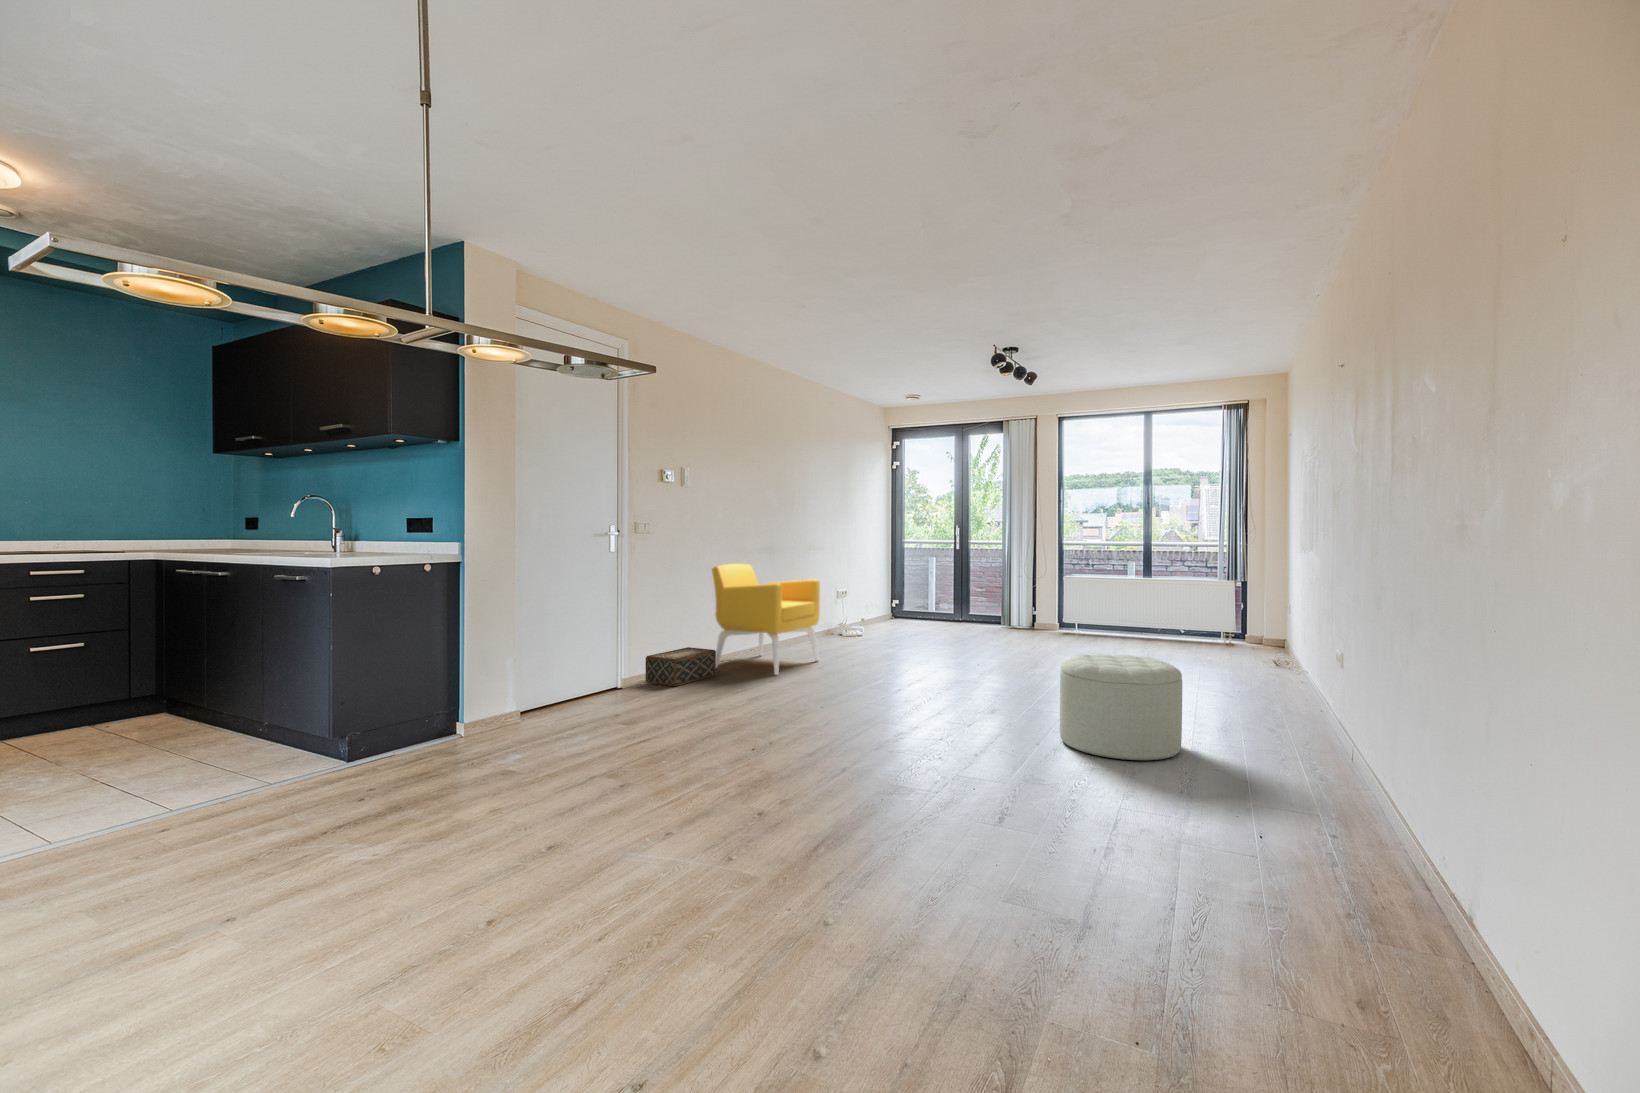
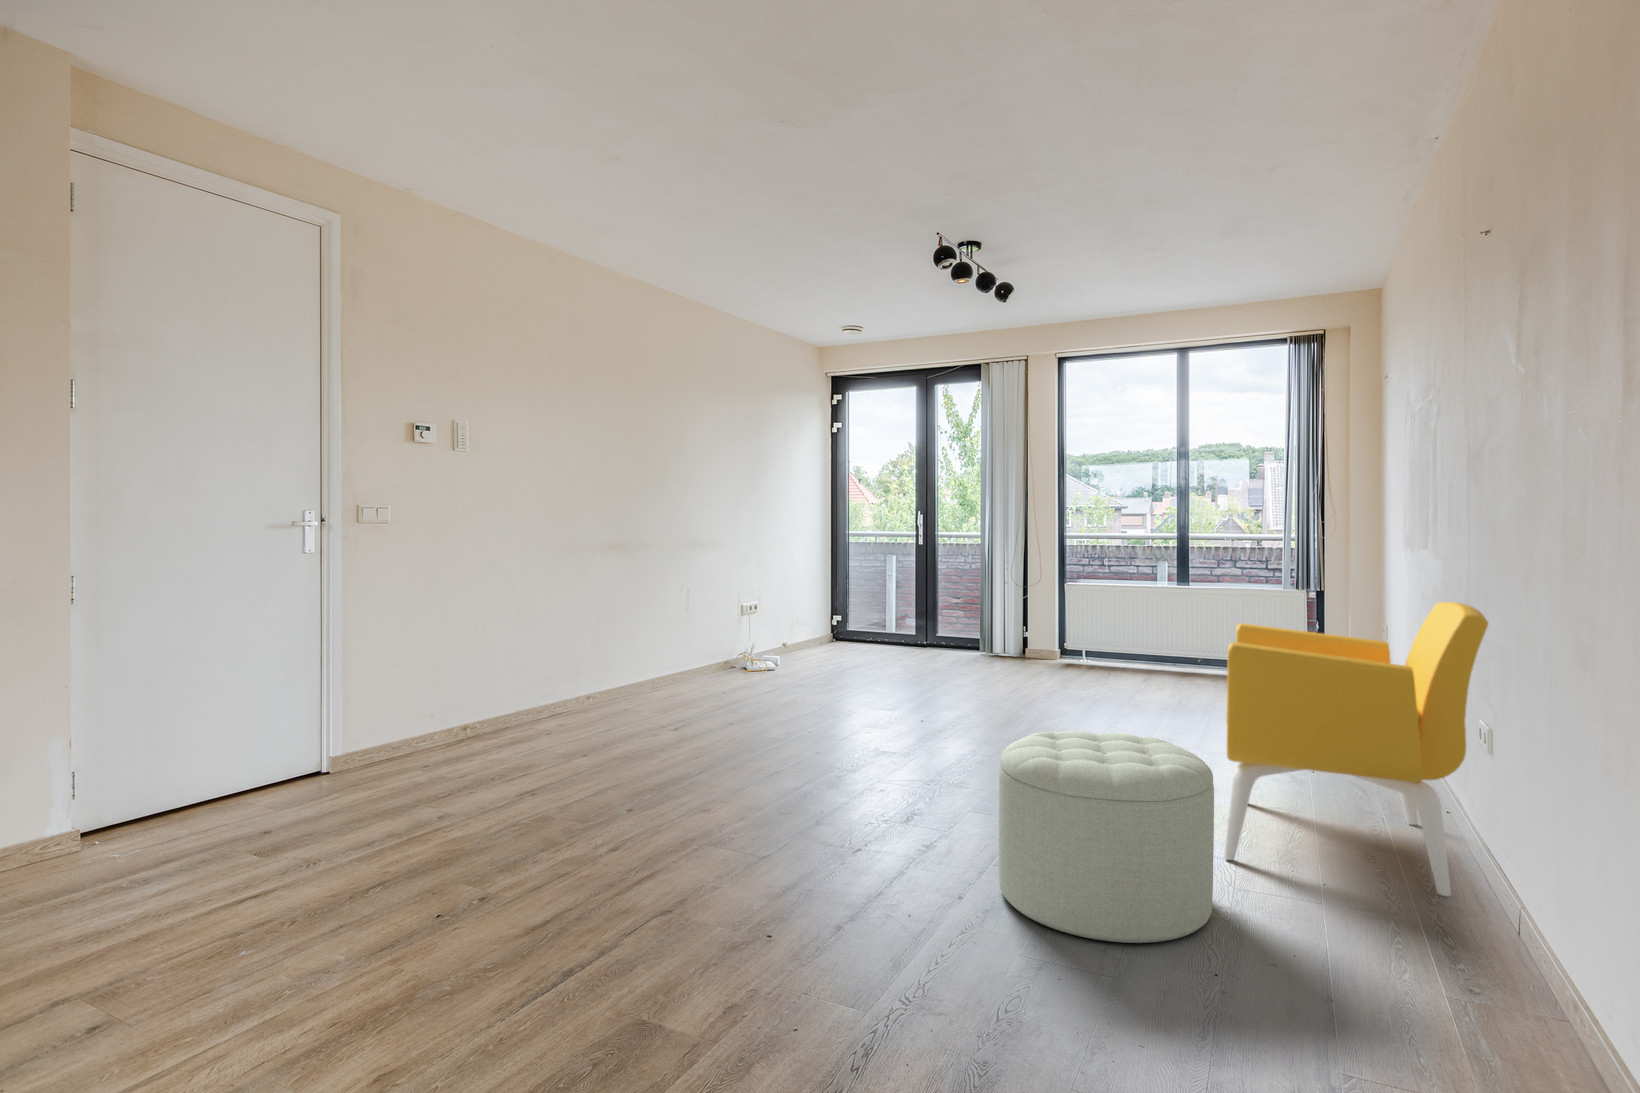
armchair: present [712,564,820,675] -> present [1223,602,1488,896]
woven basket: present [646,647,716,686] -> none [379,700,505,767]

